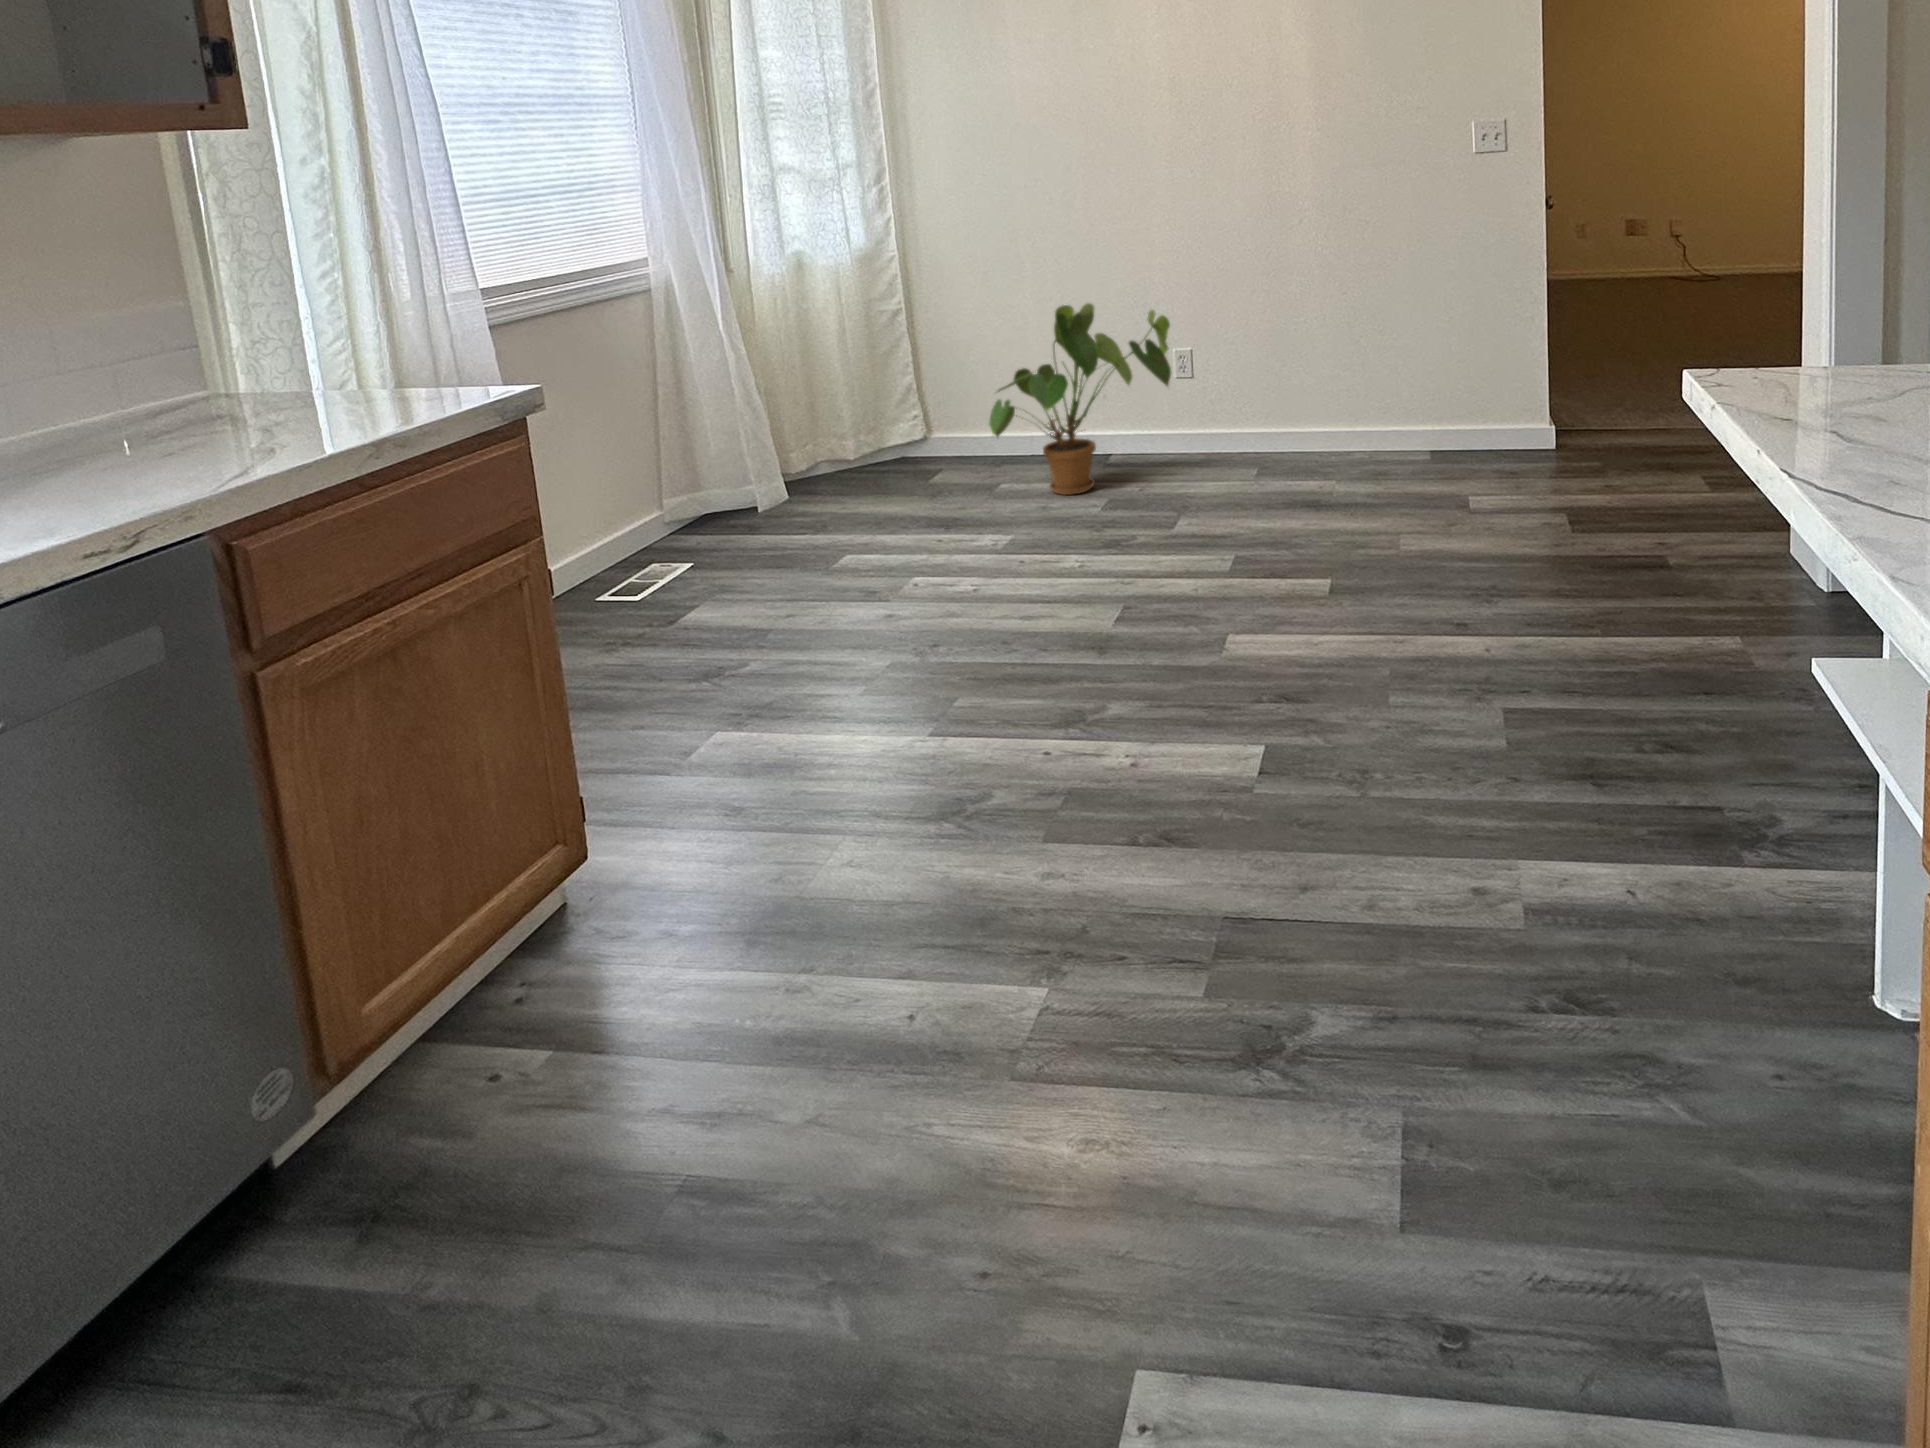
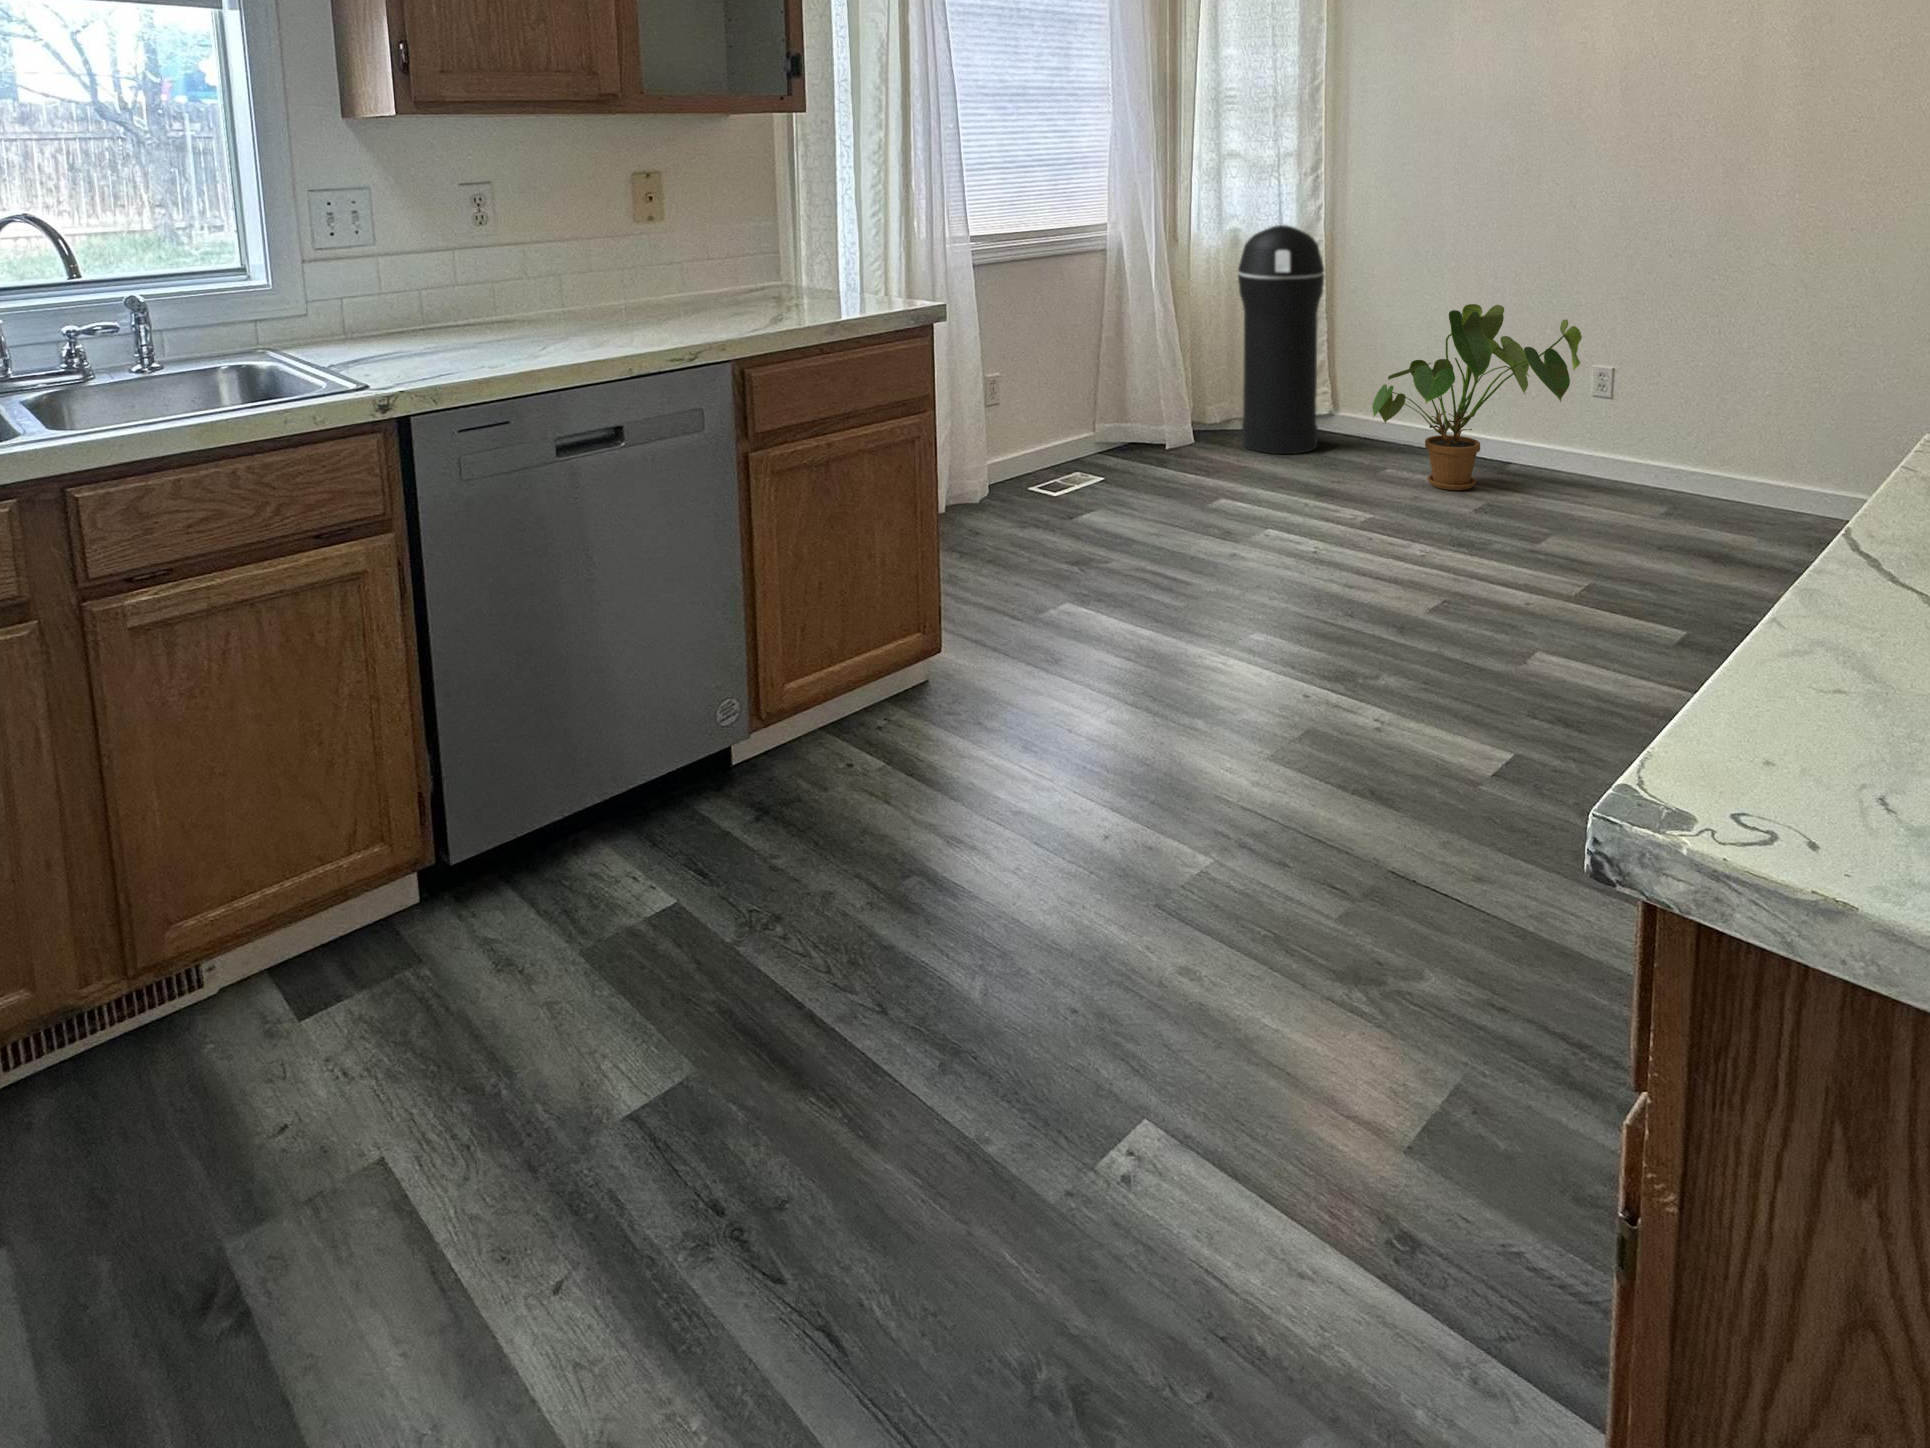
trash can: none [813,243,922,495] -> present [1238,225,1325,454]

